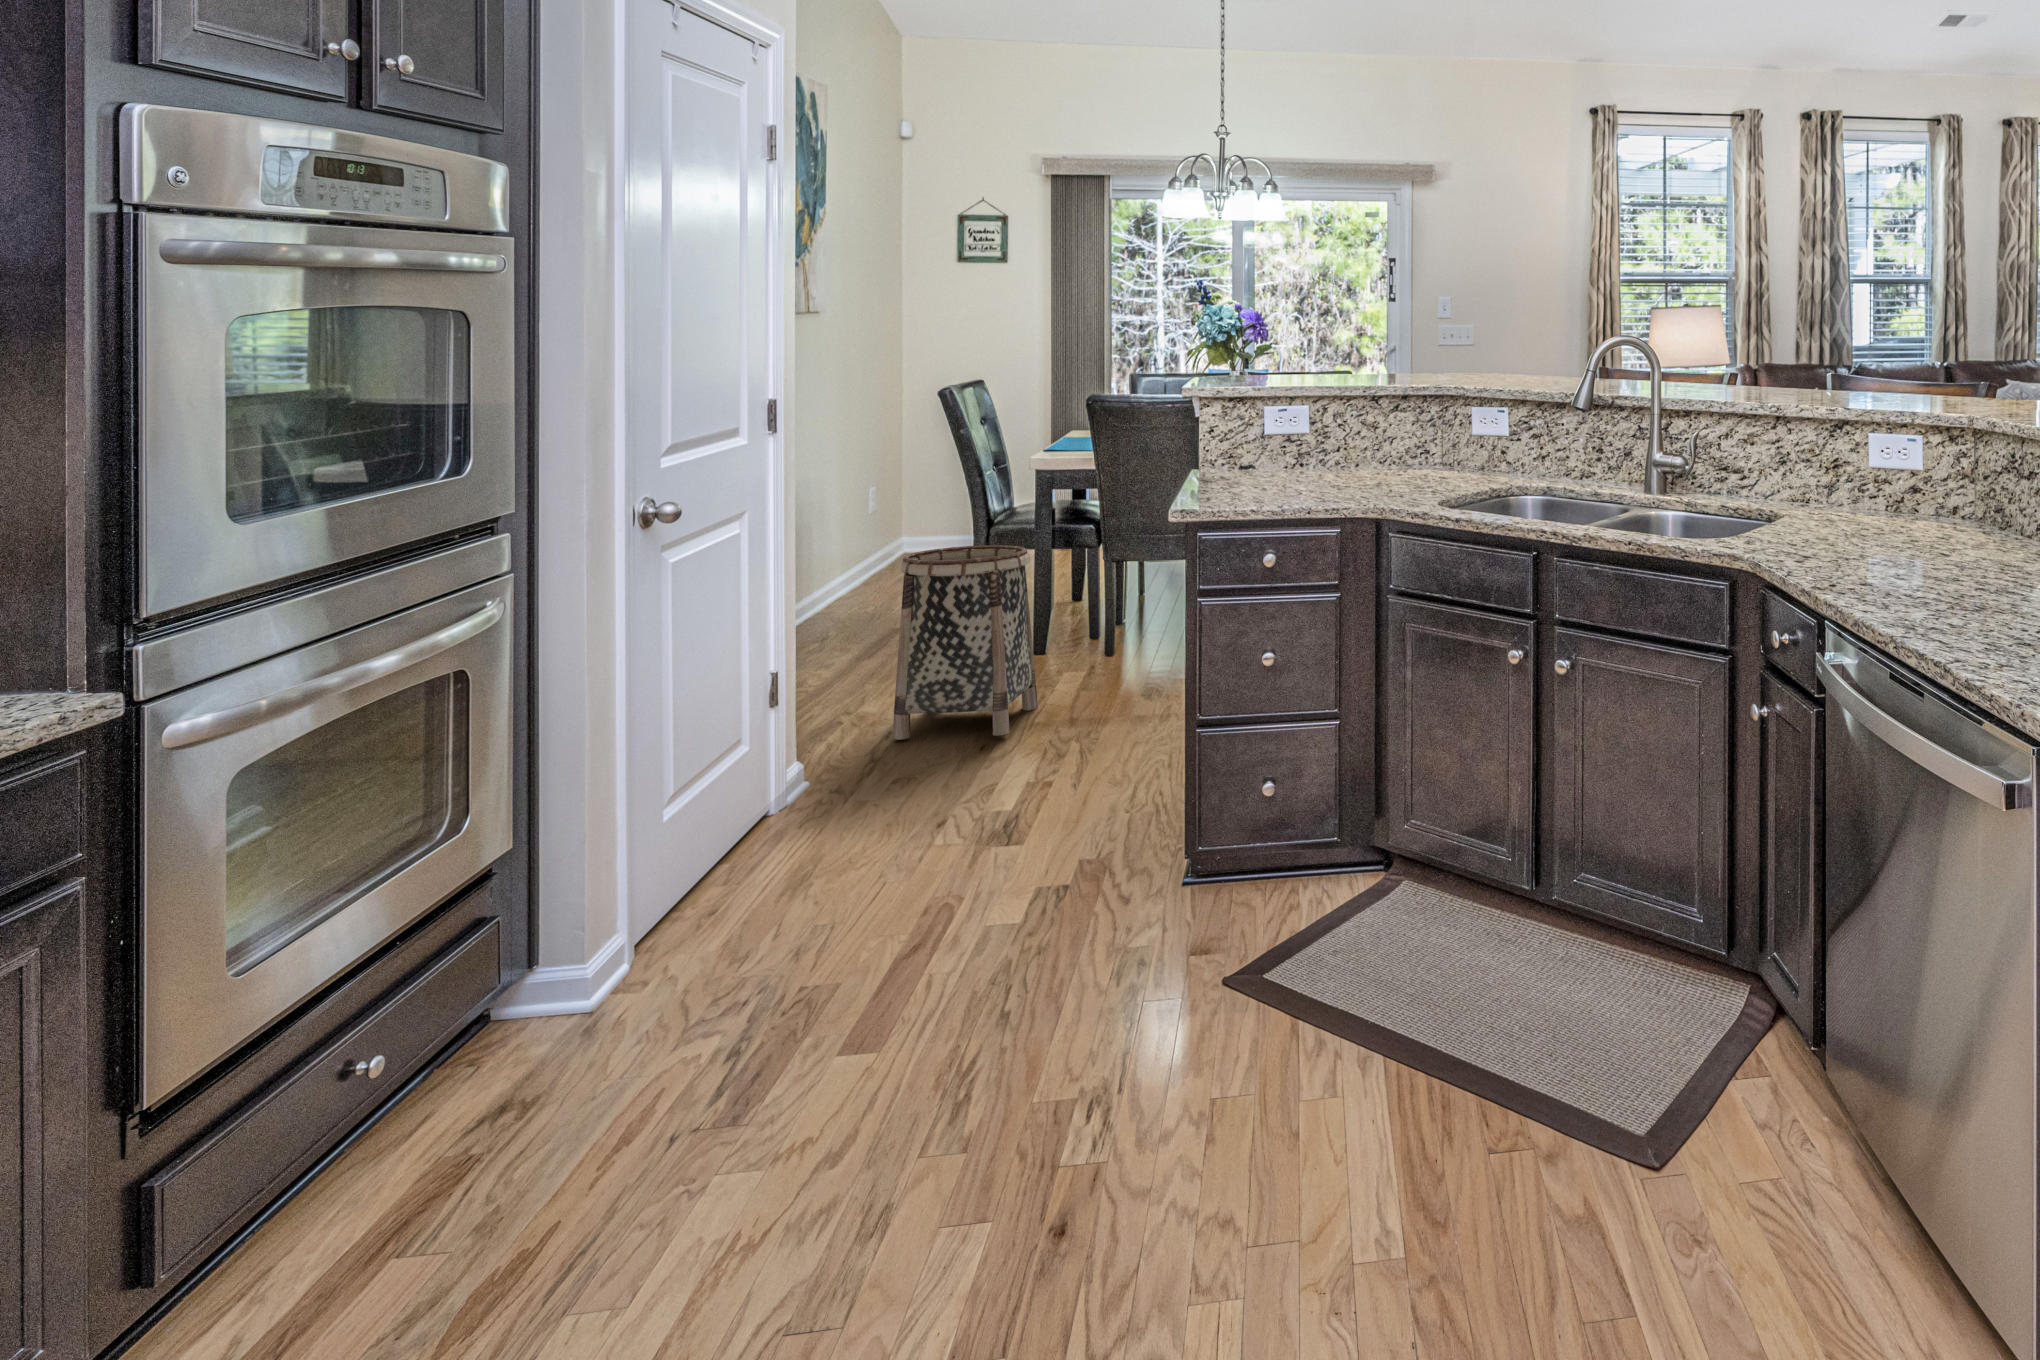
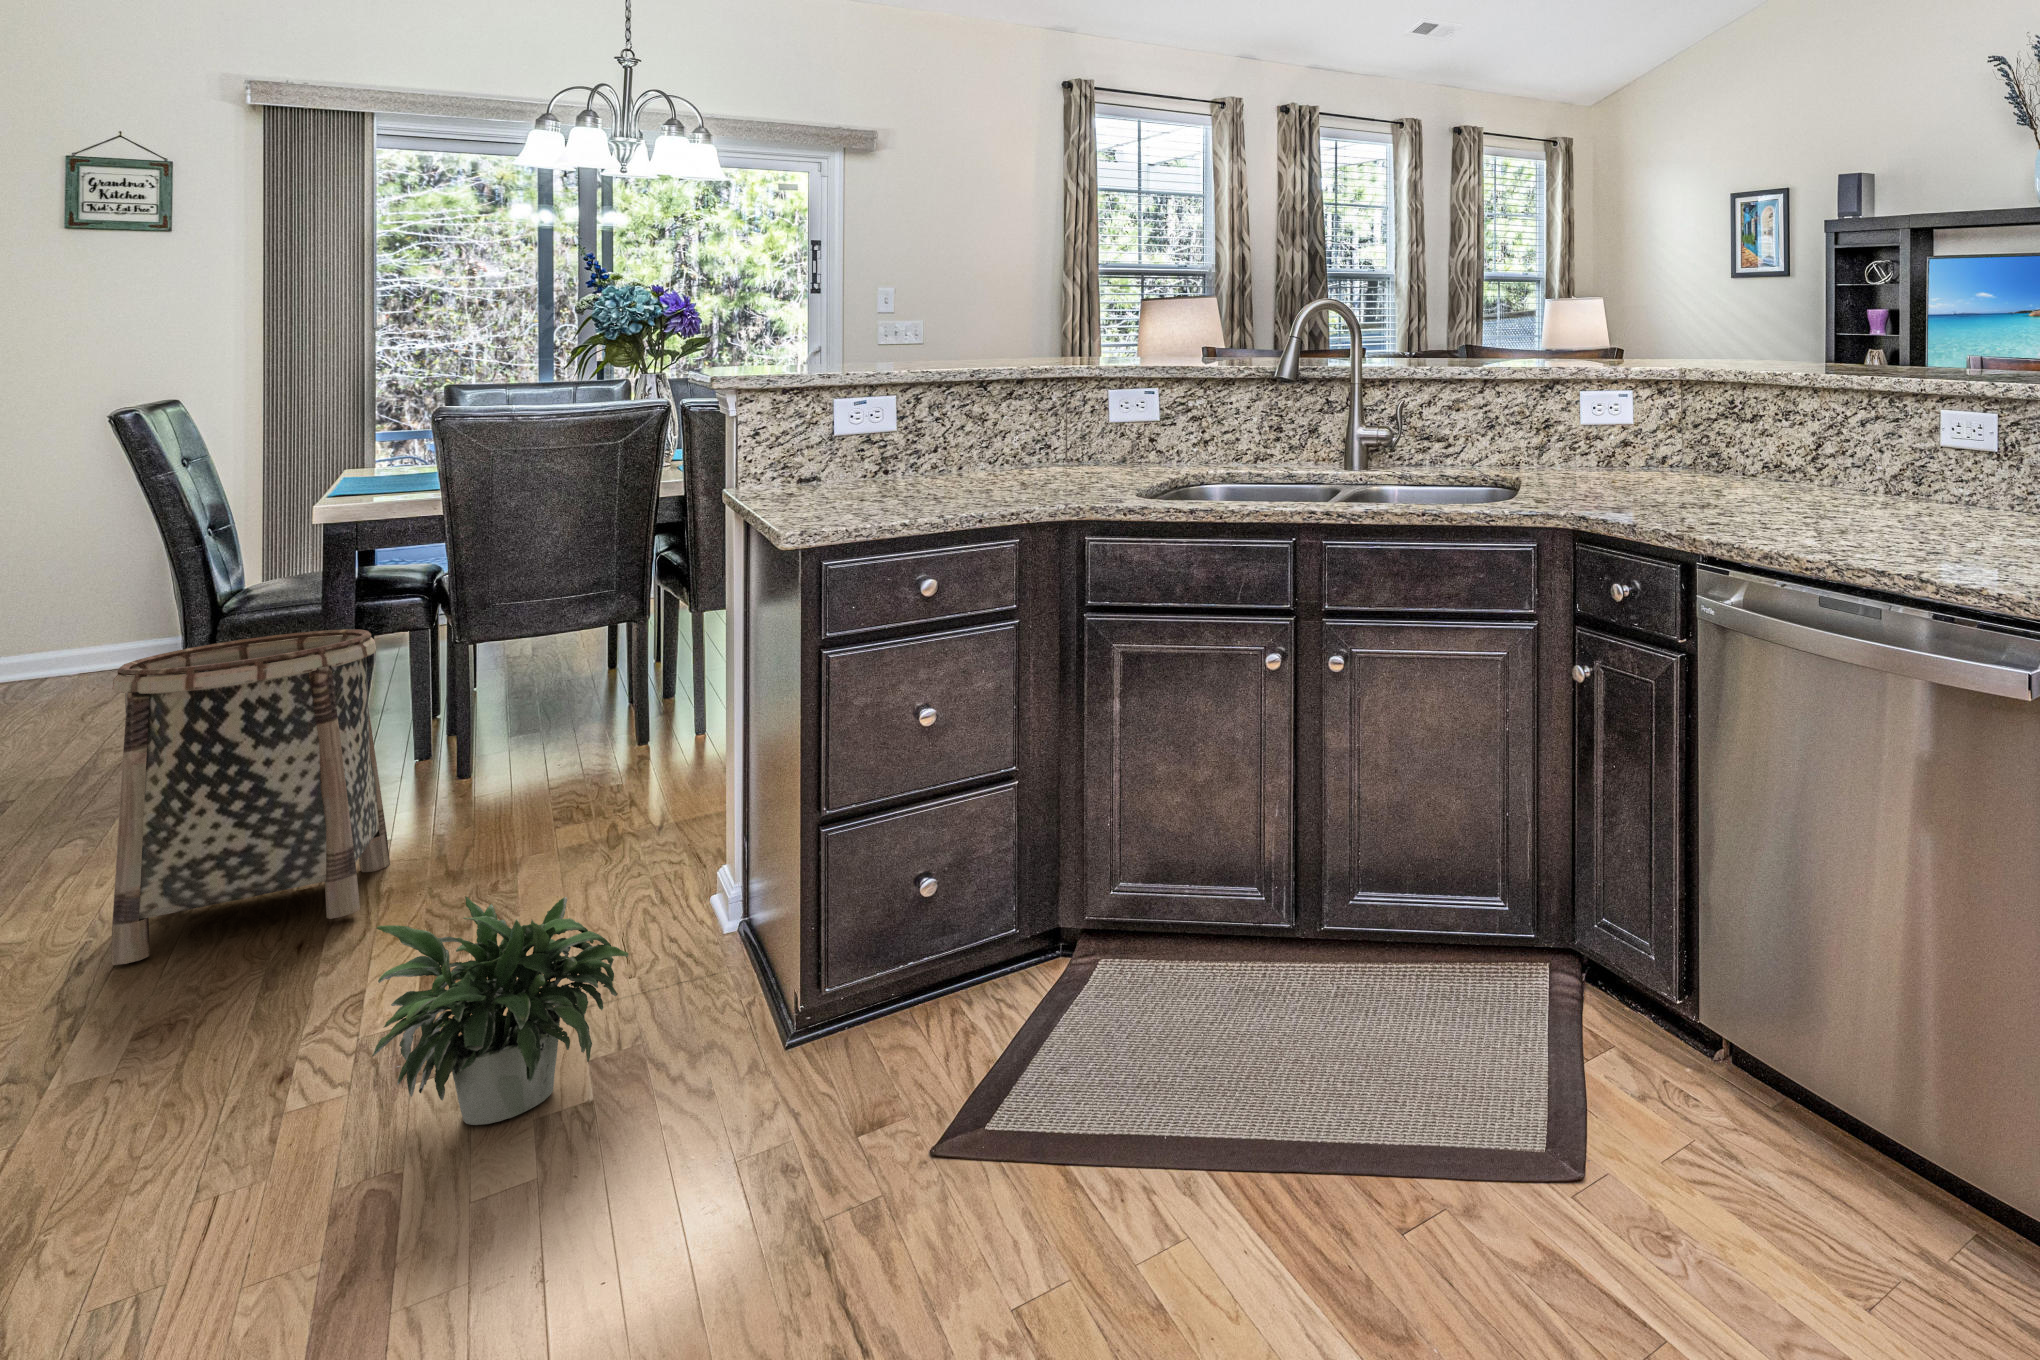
potted plant: none [955,732,1091,881] -> present [372,896,628,1125]

